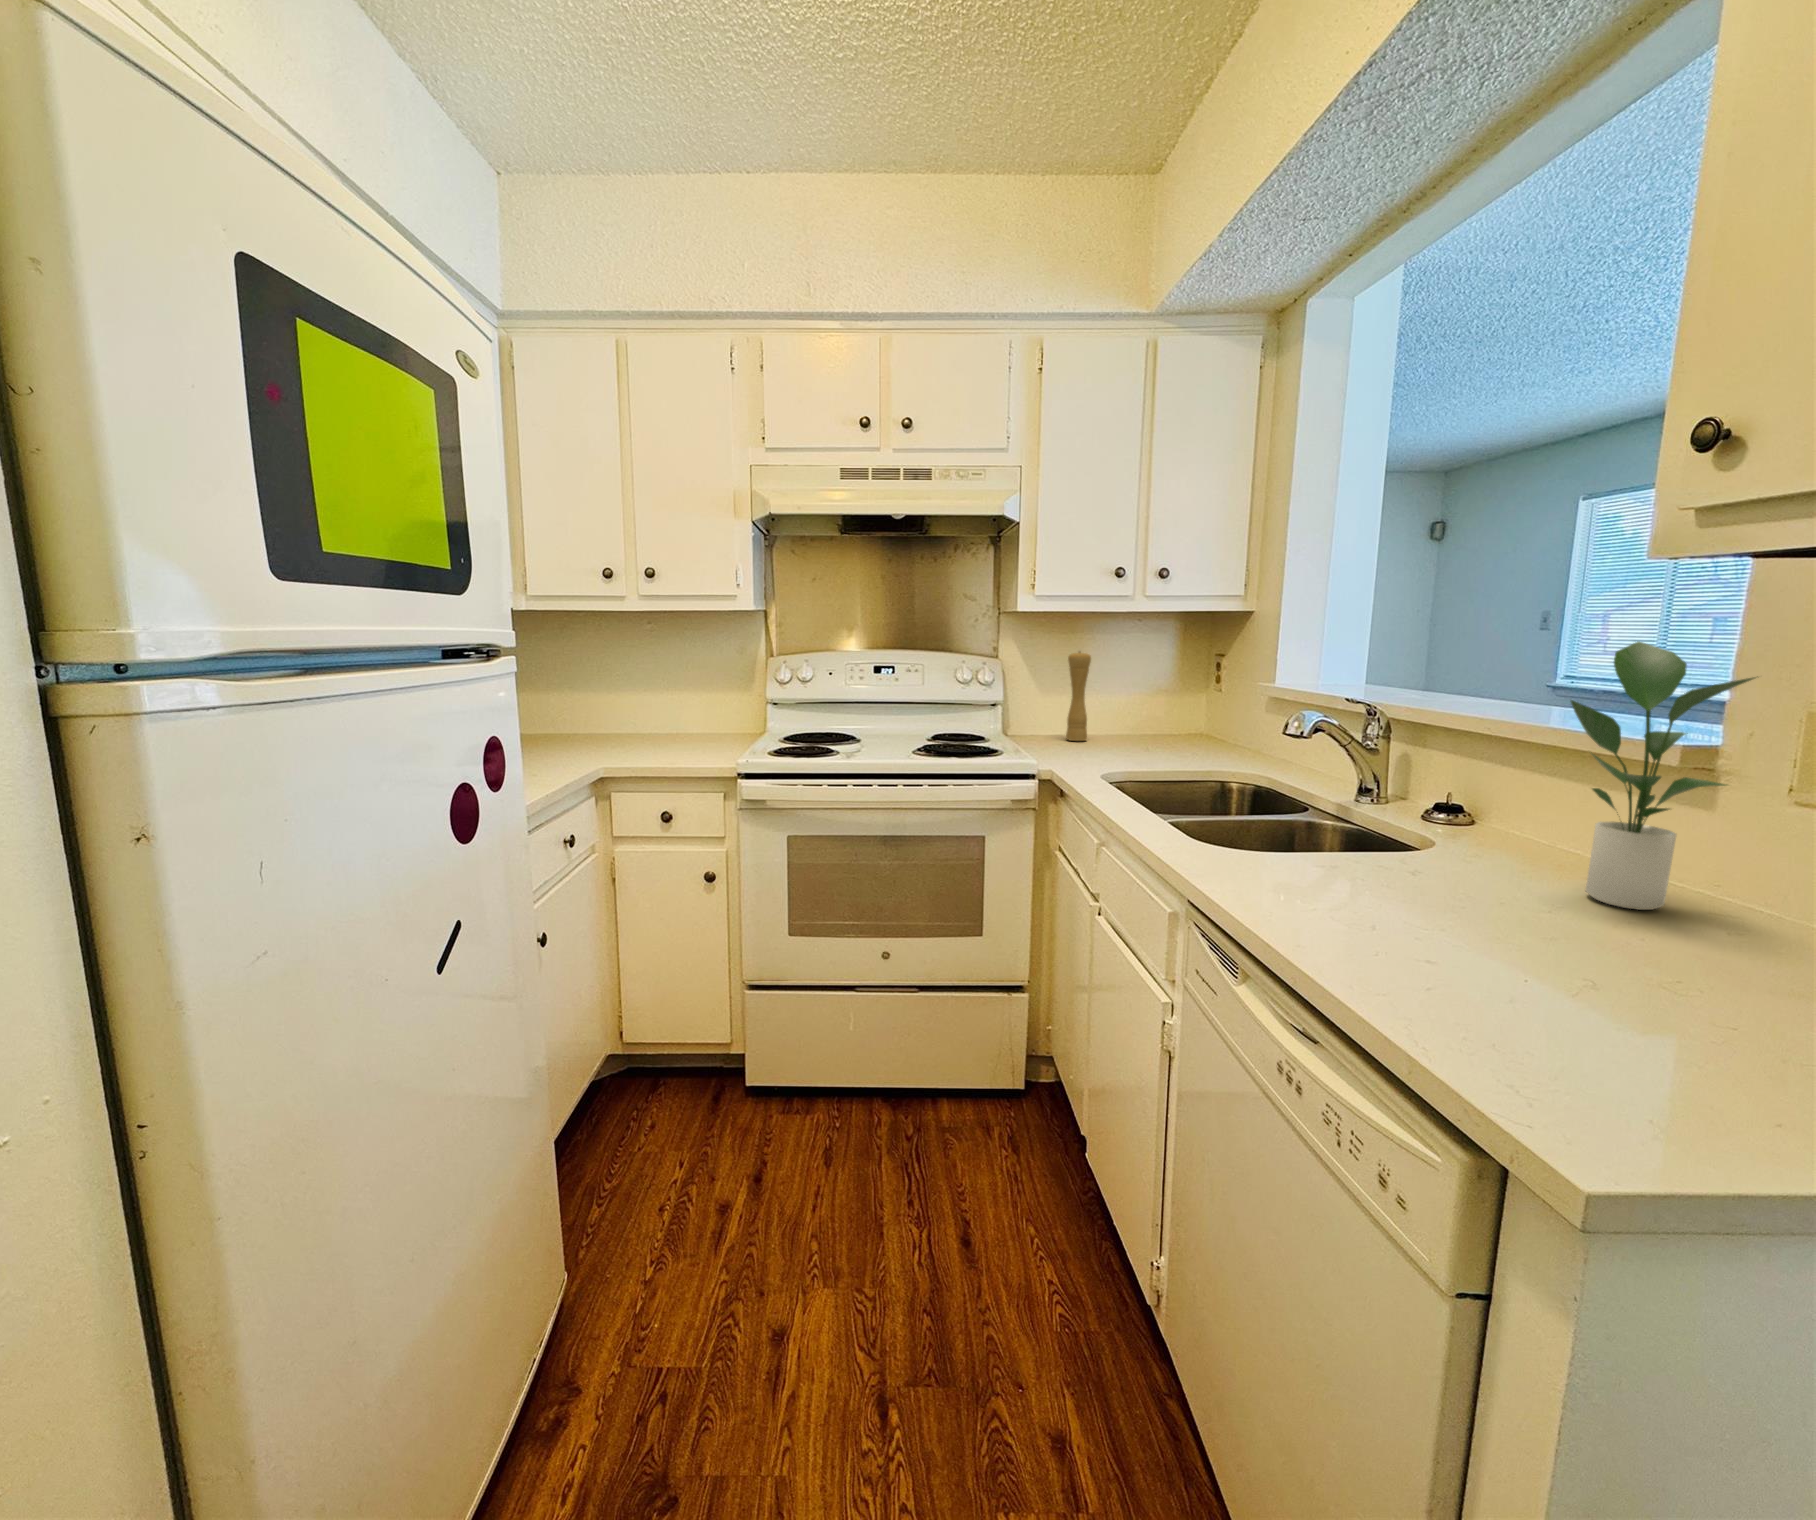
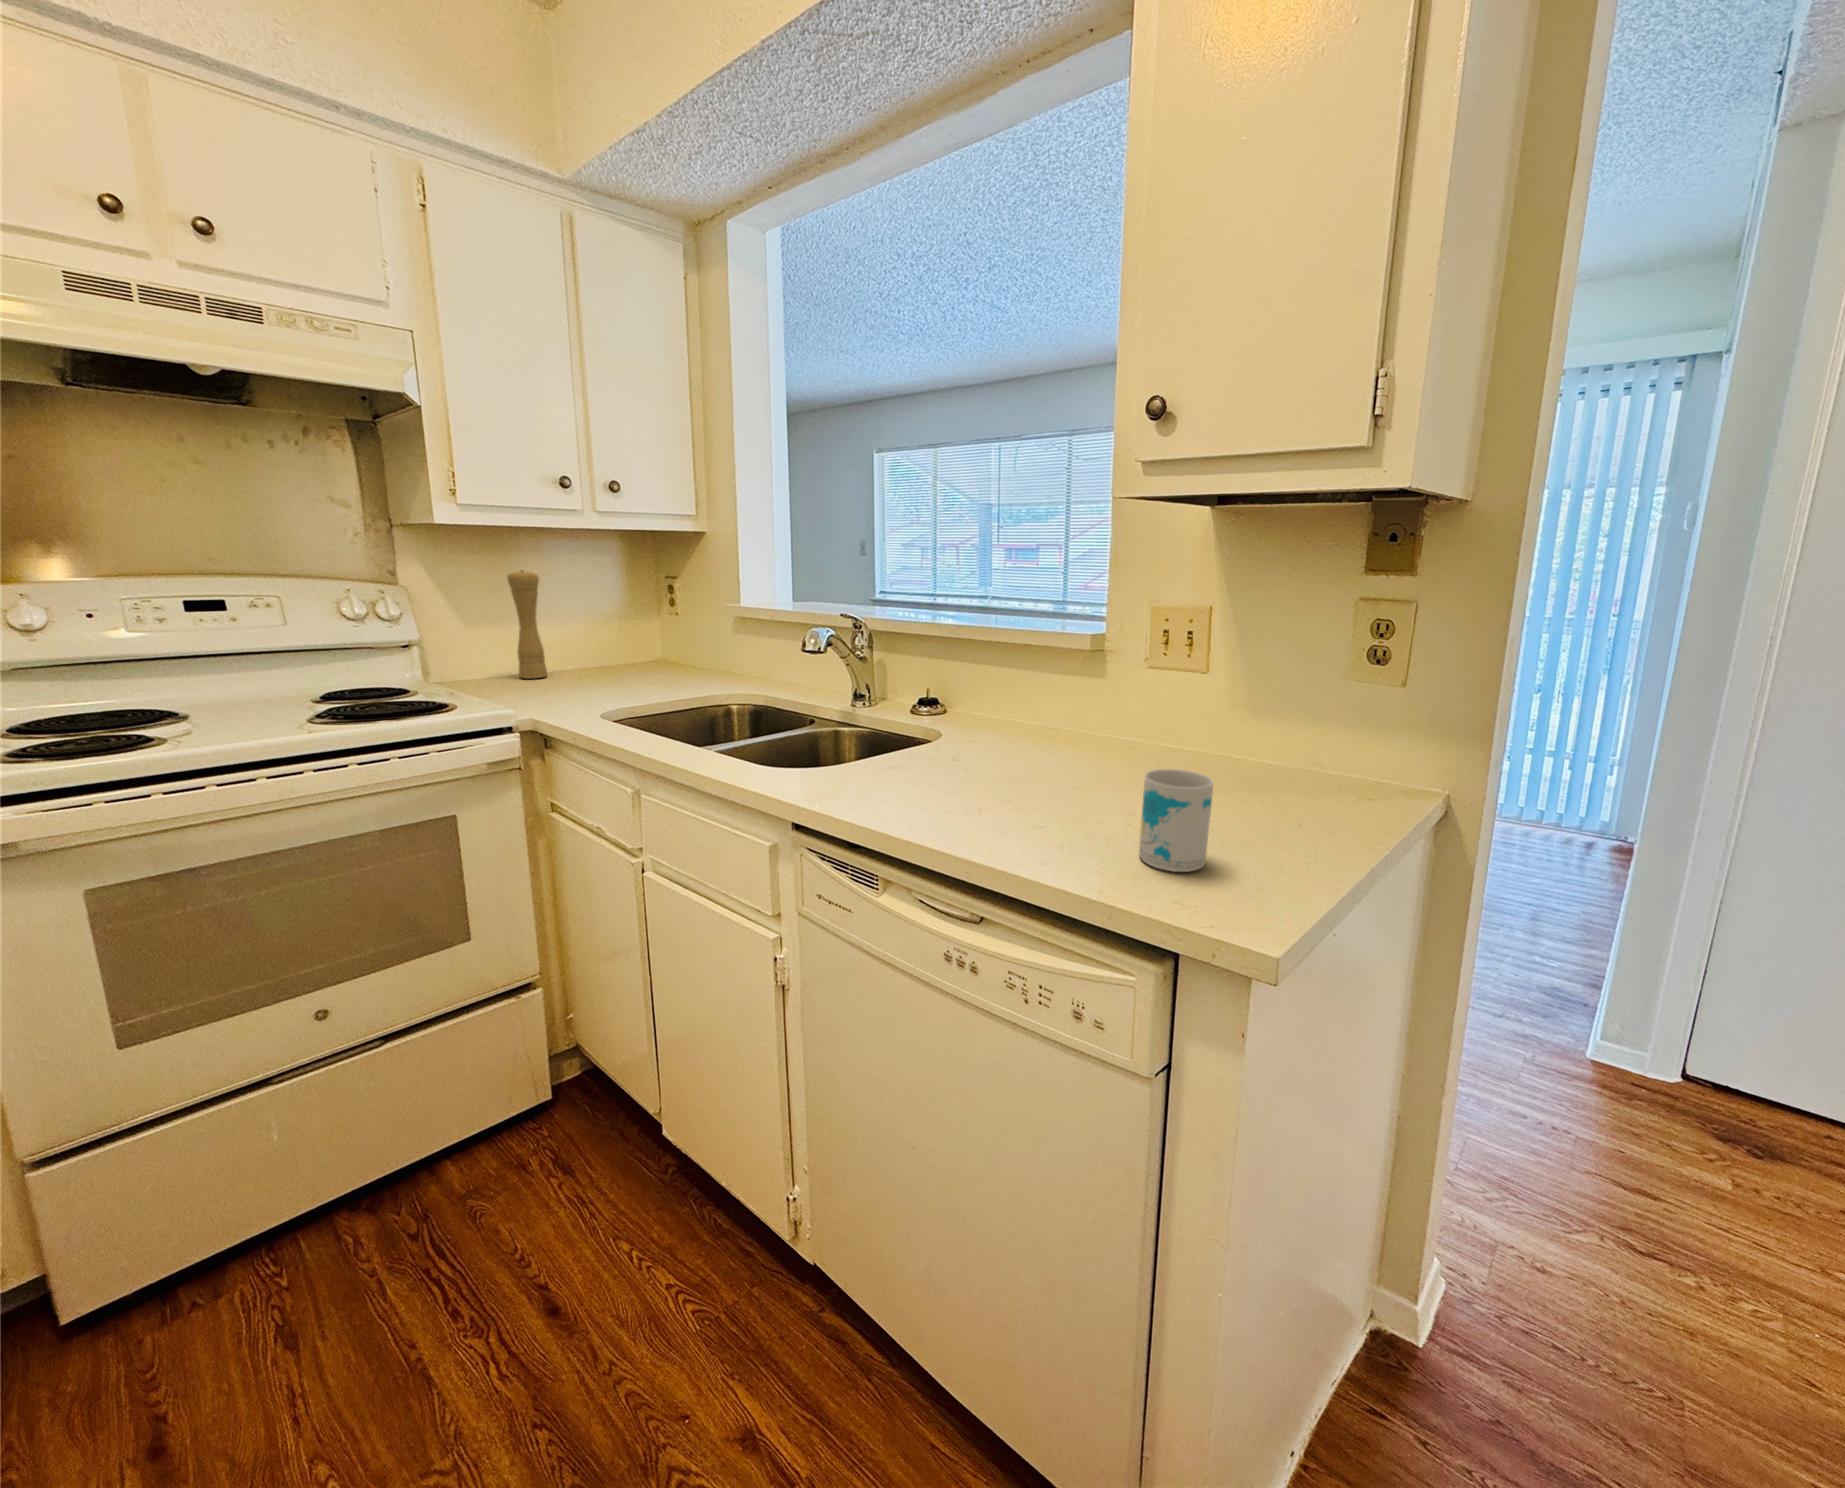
potted plant: present [1571,642,1758,910] -> none [1027,567,1118,755]
mug: none [1592,930,1752,1098] -> present [1139,769,1214,872]

